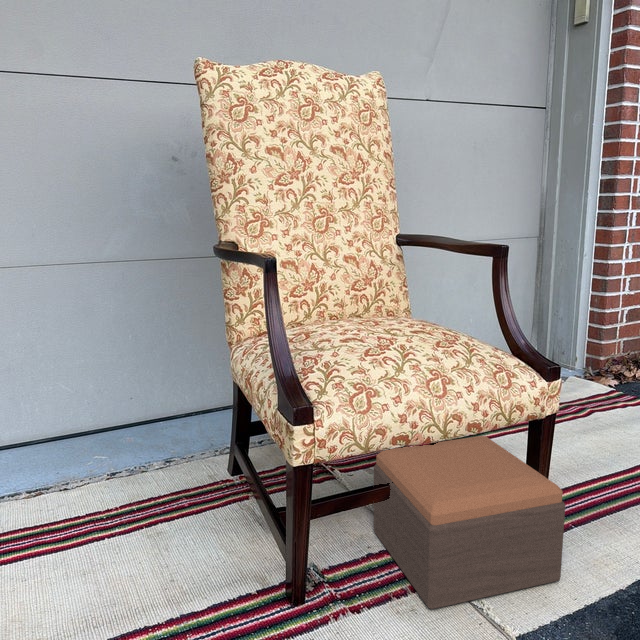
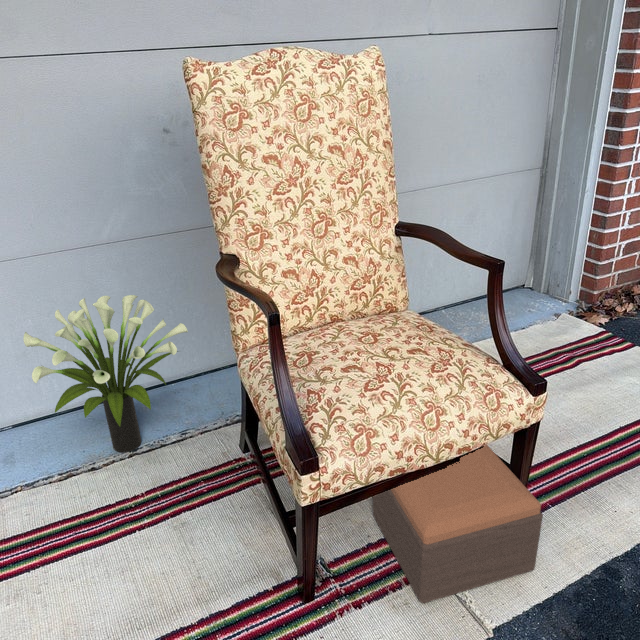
potted plant: none [11,303,182,476] -> present [23,295,188,452]

